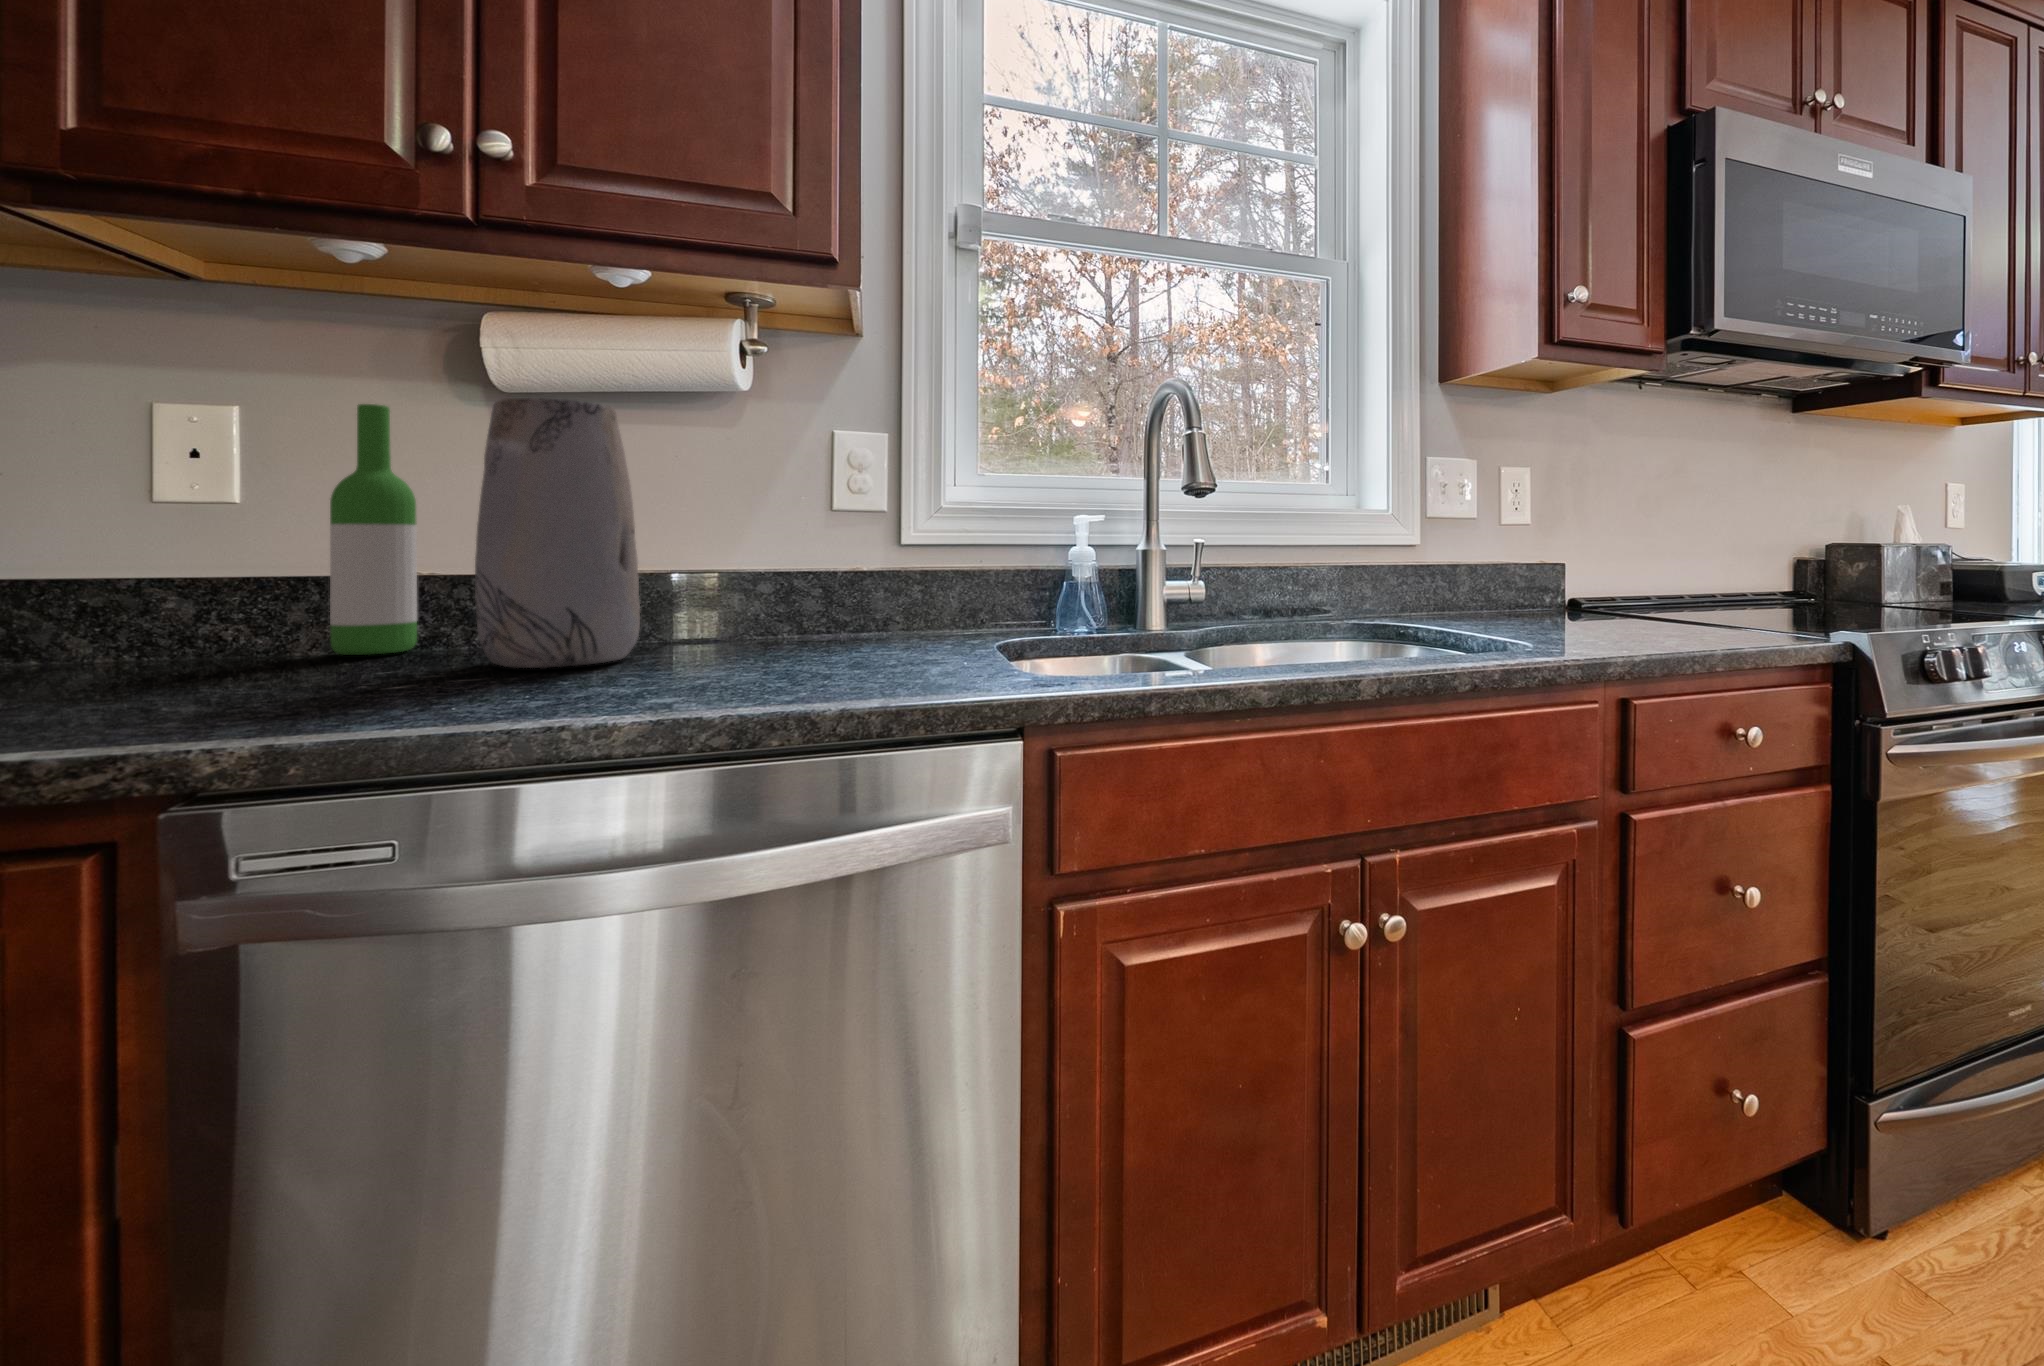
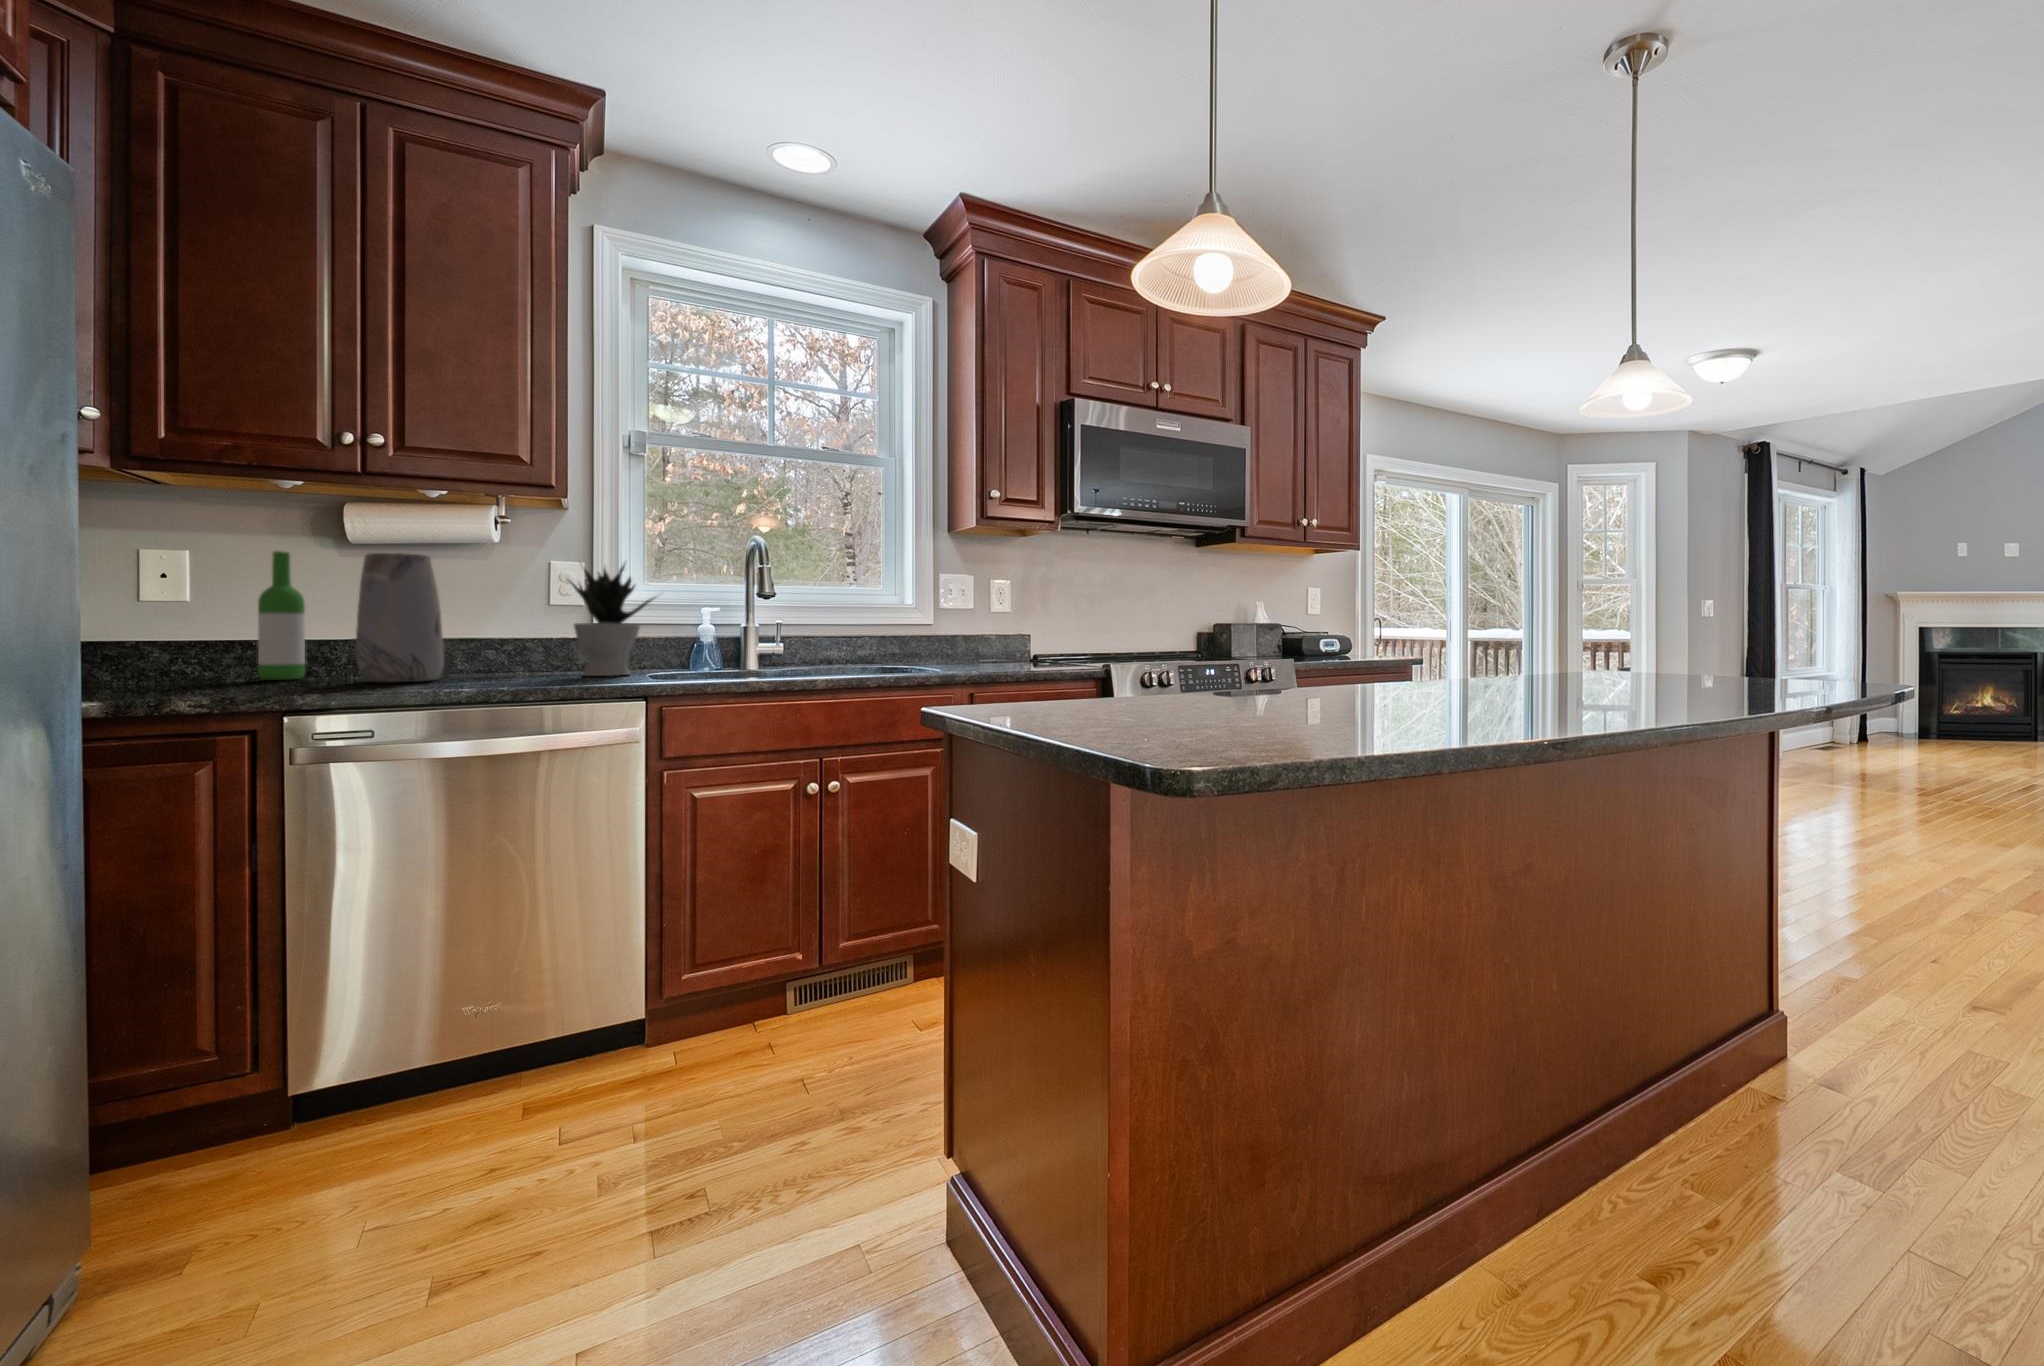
potted plant: none [854,415,1026,650] -> present [570,564,654,676]

